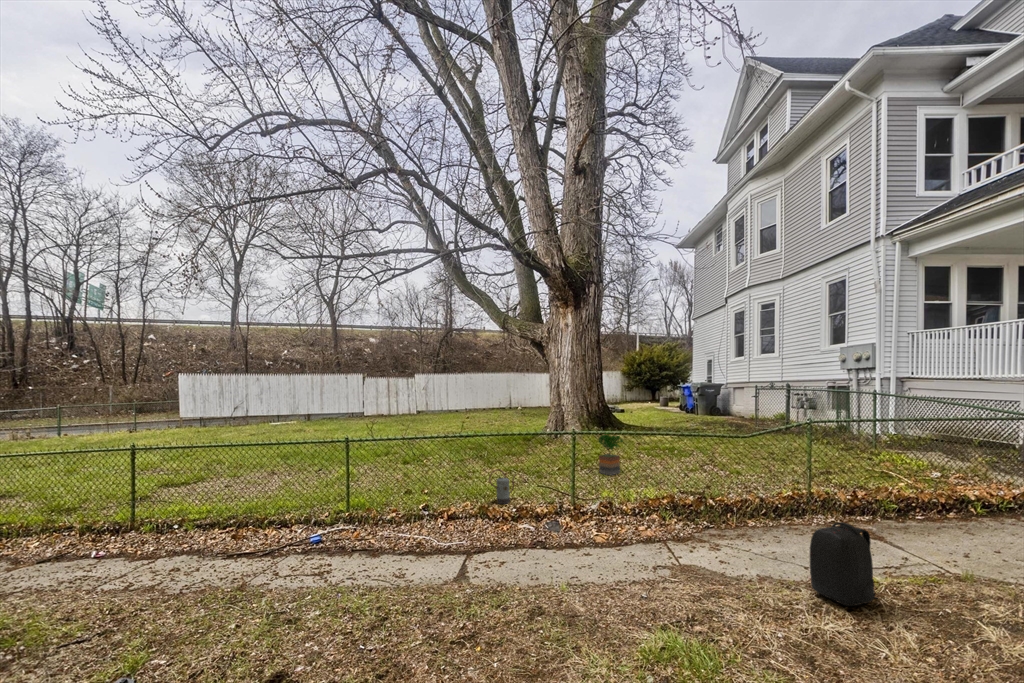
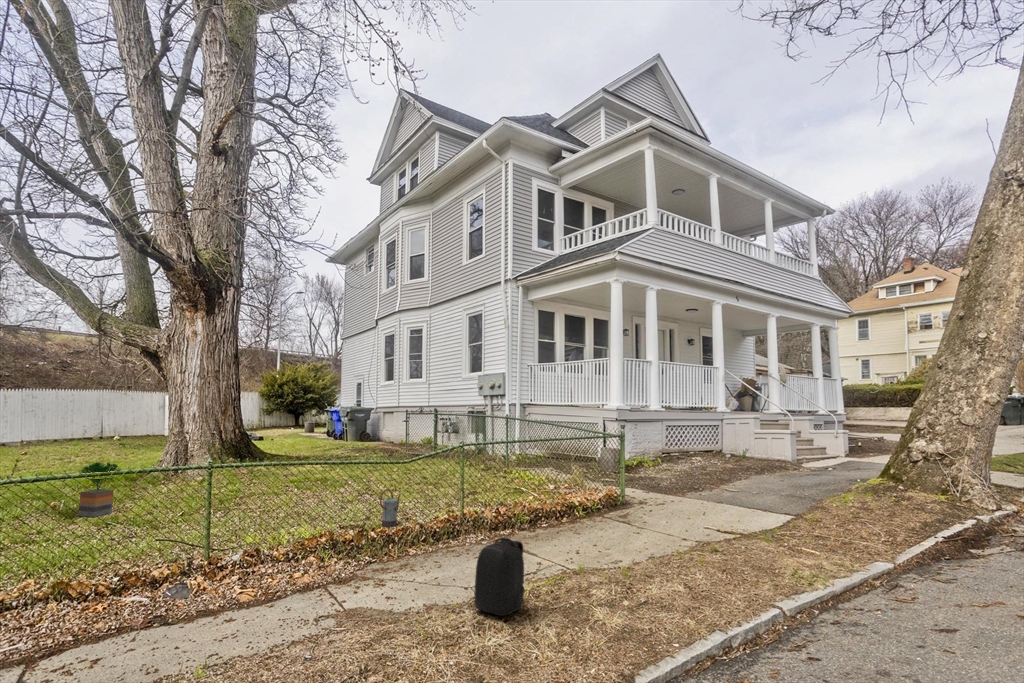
potted tree: present [599,433,623,475] -> present [78,462,121,517]
watering can: present [489,469,516,504] -> present [380,489,401,527]

